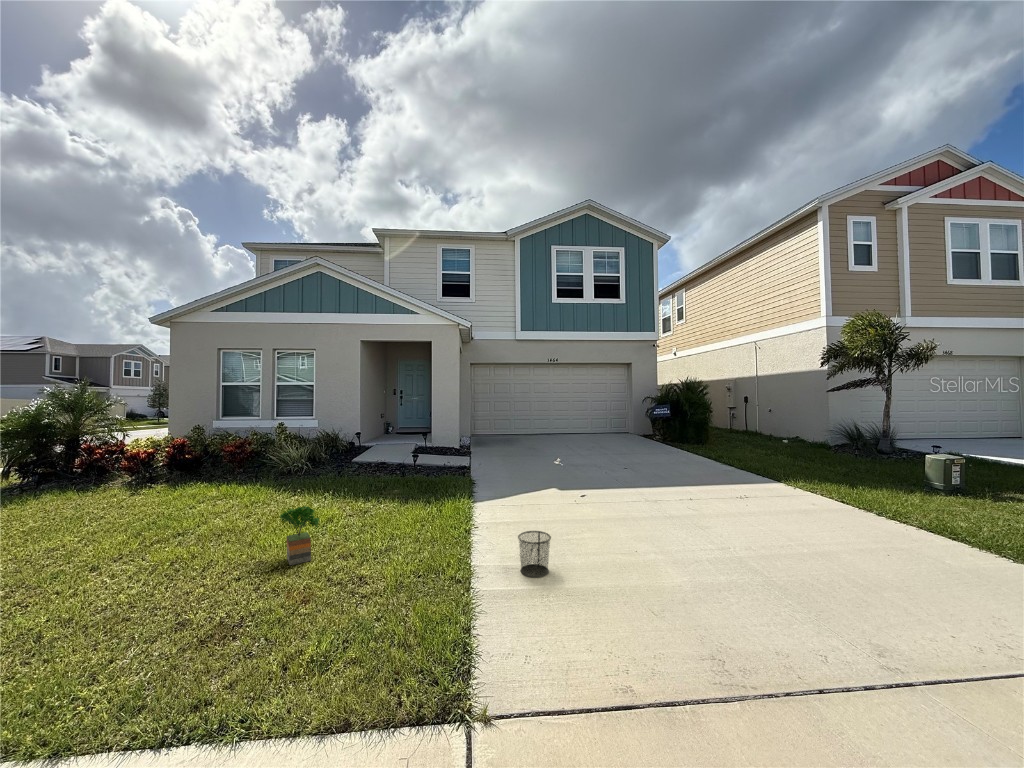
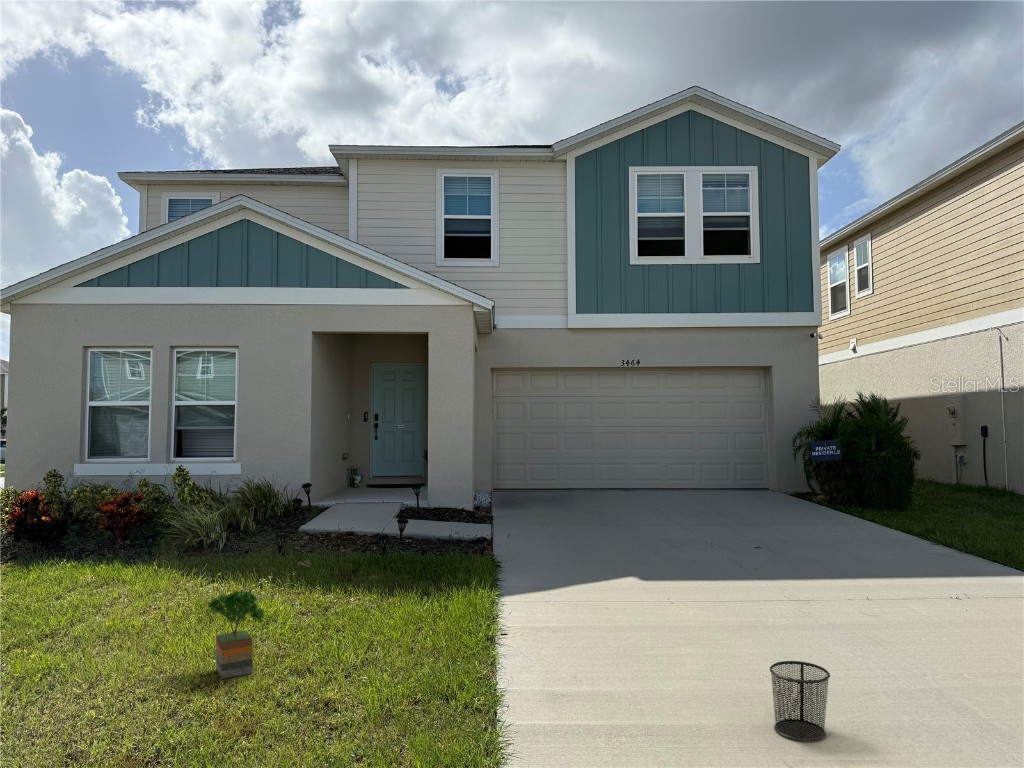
waste bin: present [518,531,551,577] -> present [770,661,830,742]

